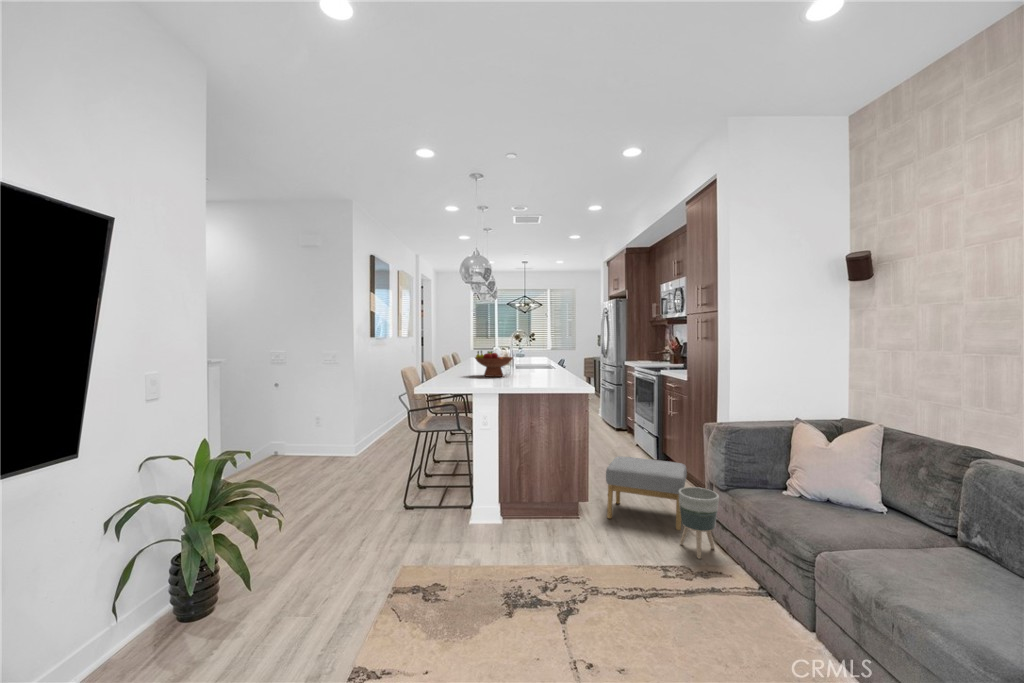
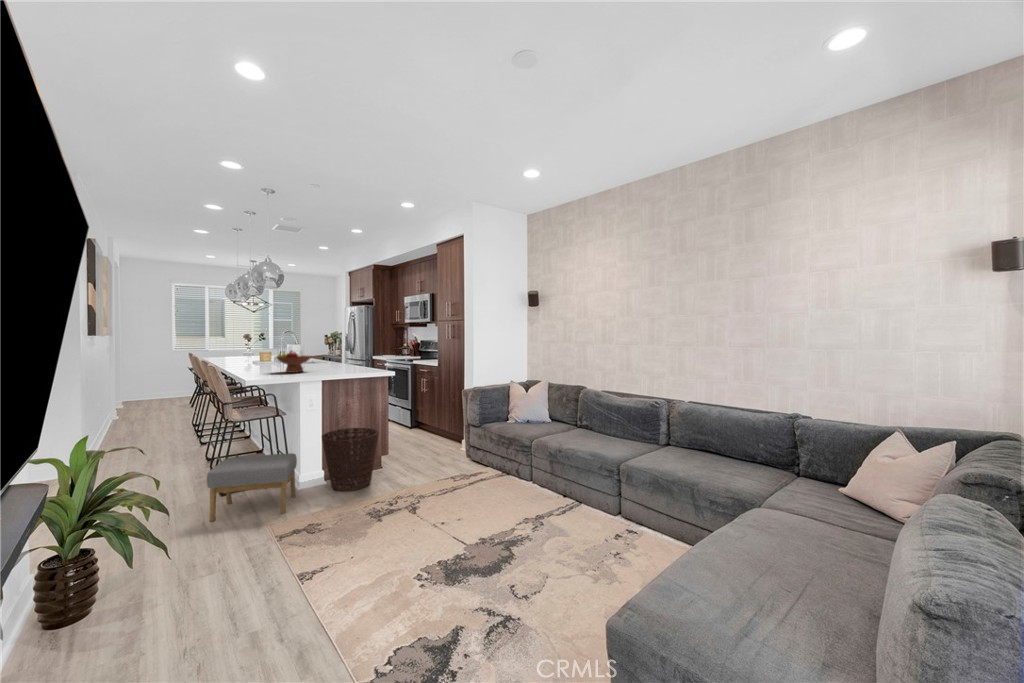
basket: none [488,456,561,546] -> present [322,428,379,491]
footstool: present [606,456,687,530] -> present [207,453,297,521]
planter: present [678,487,719,559] -> none [453,429,476,469]

